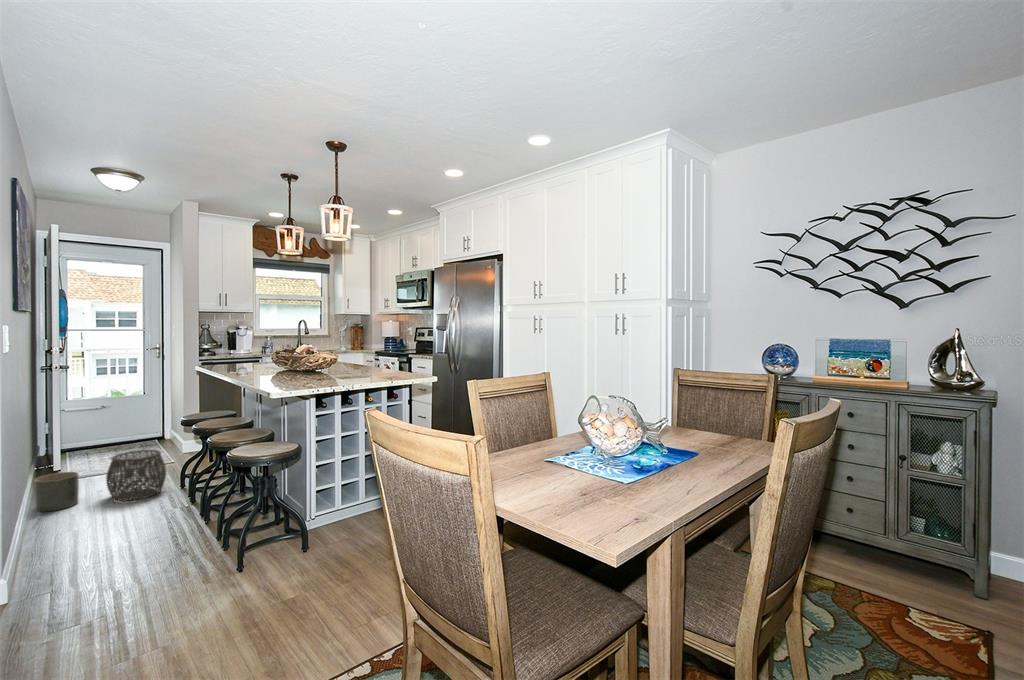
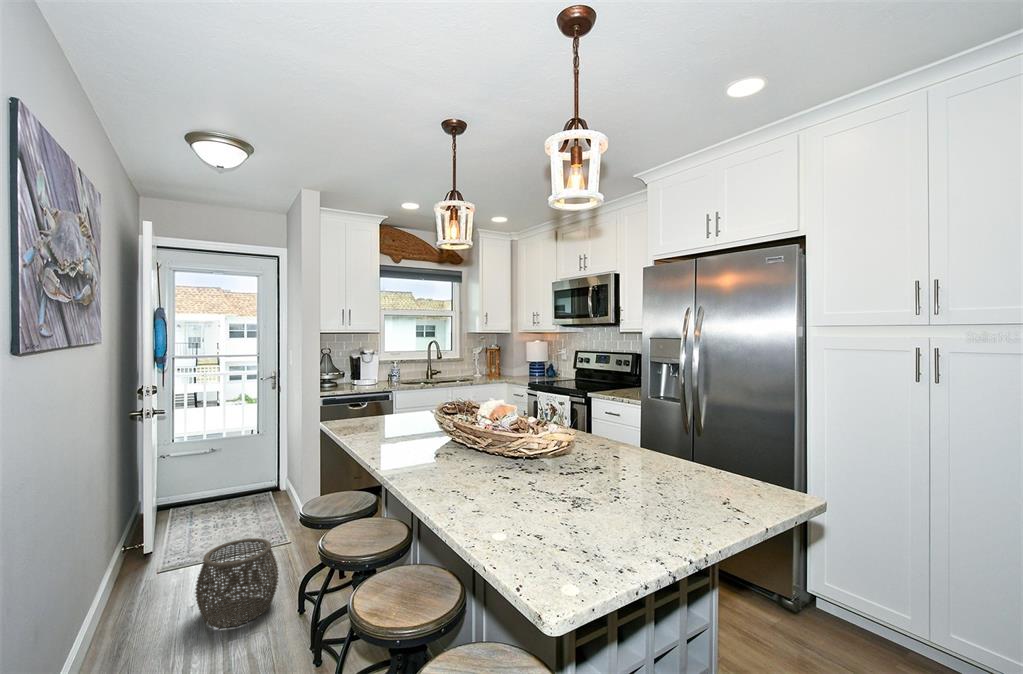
planter: present [34,472,79,512] -> none [96,575,159,646]

